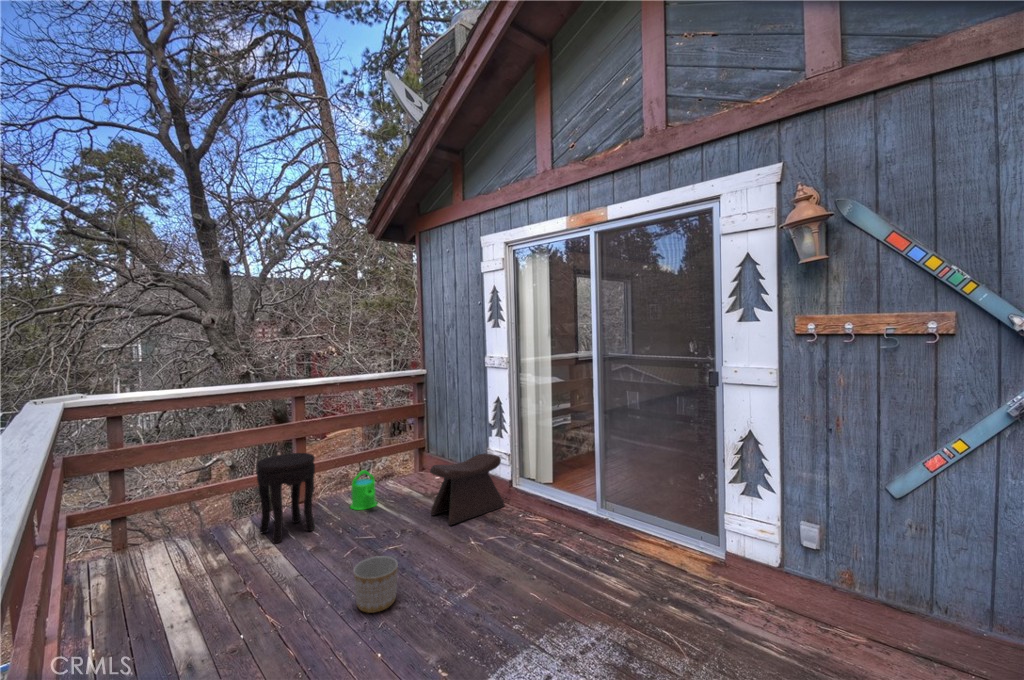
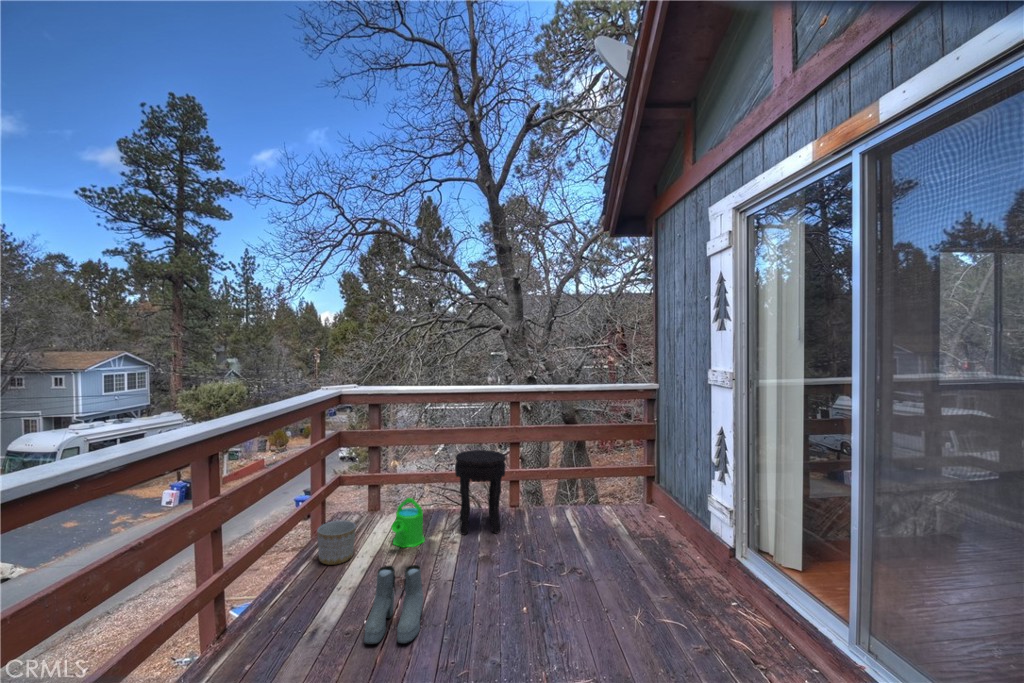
stool: present [430,453,504,525] -> none [614,499,719,584]
watering can: present [350,470,377,510] -> present [392,498,425,547]
planter: present [354,556,398,613] -> present [317,520,356,565]
boots: none [263,566,322,653] -> present [364,565,423,644]

